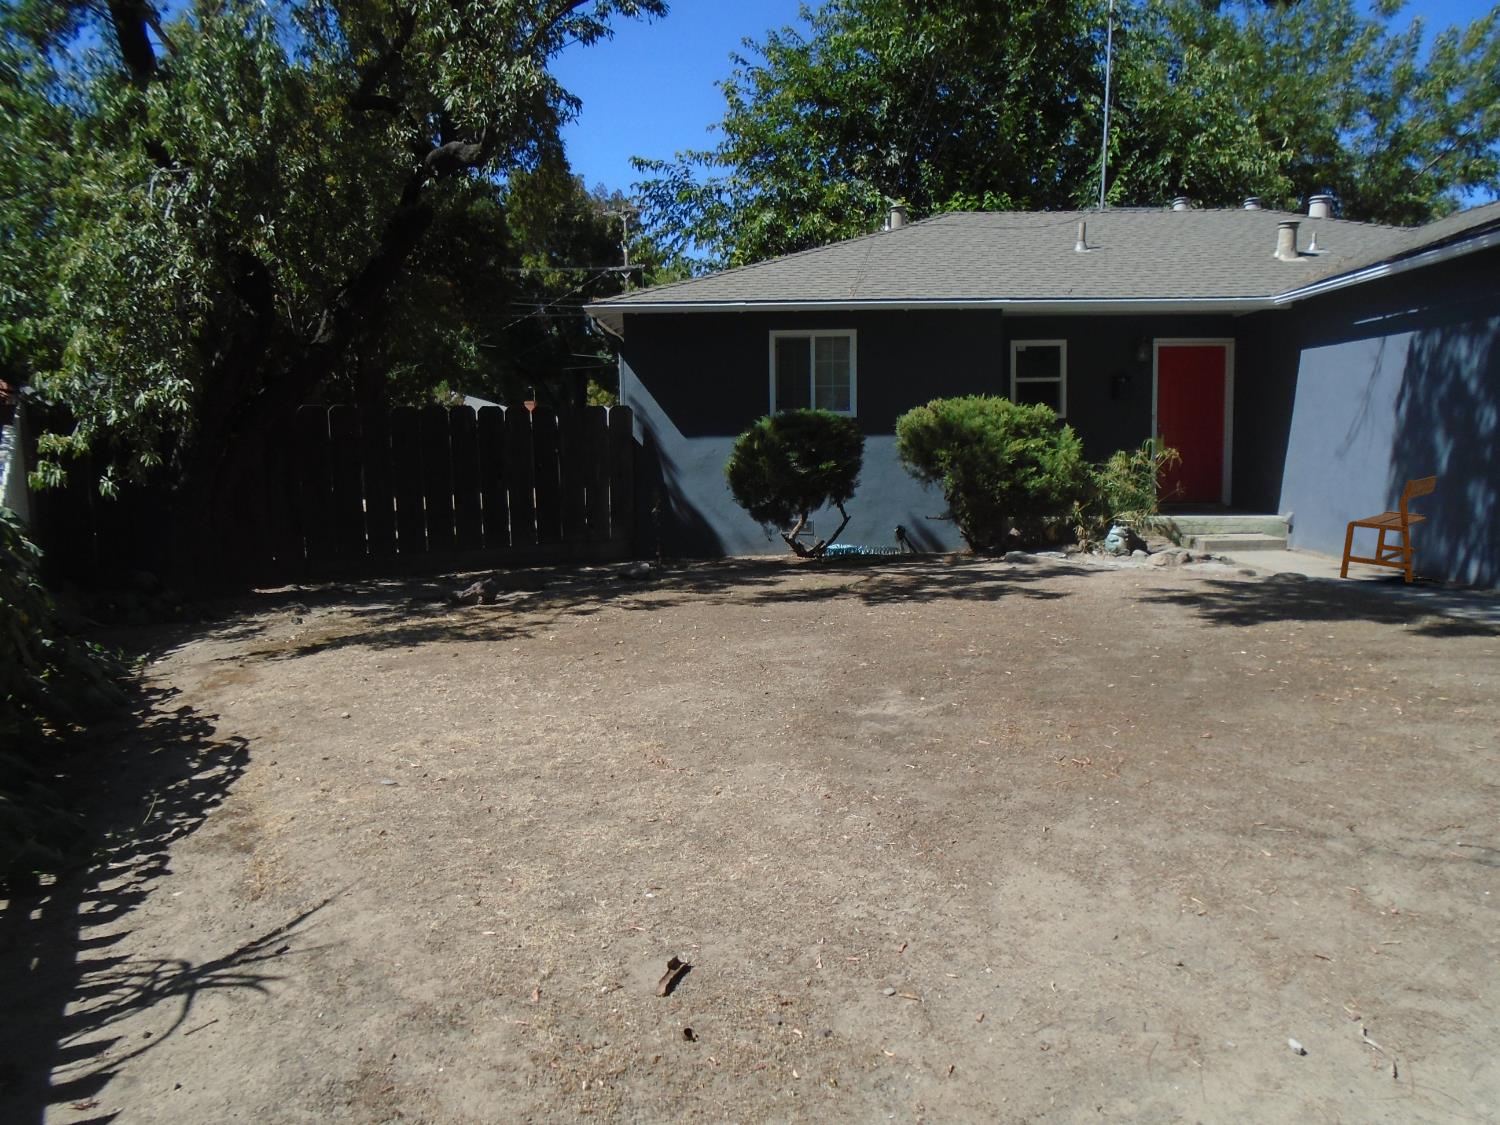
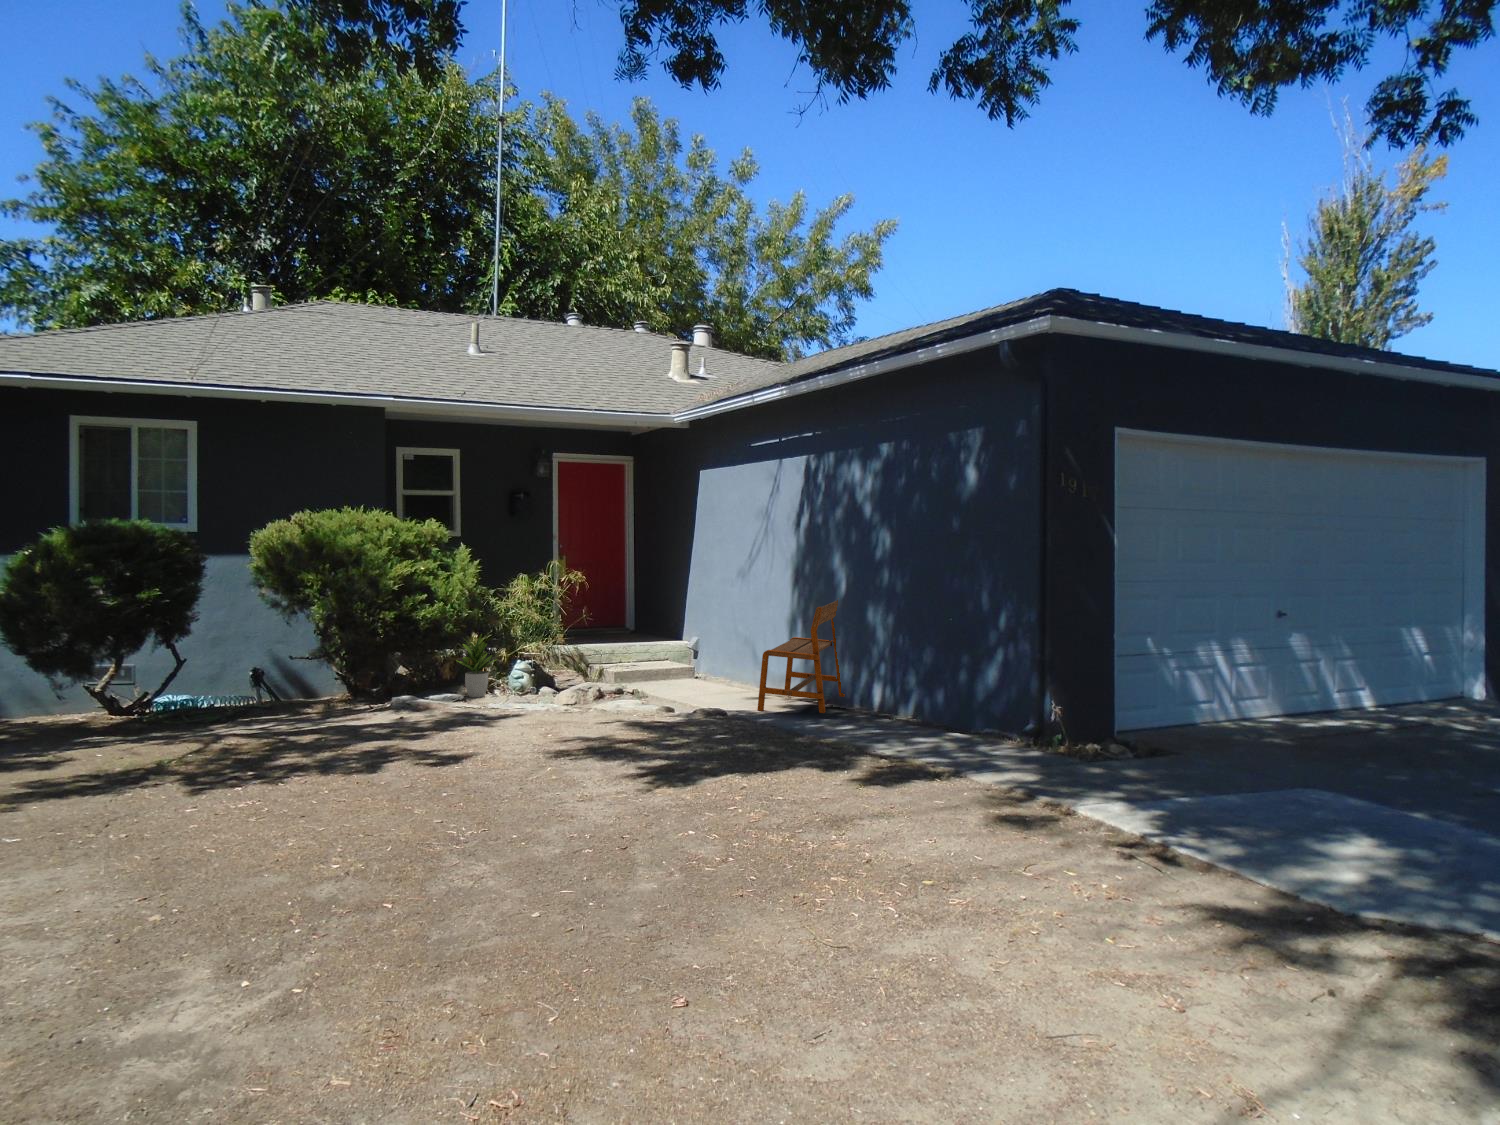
potted plant: none [1059,502,1095,556] -> present [456,634,497,697]

